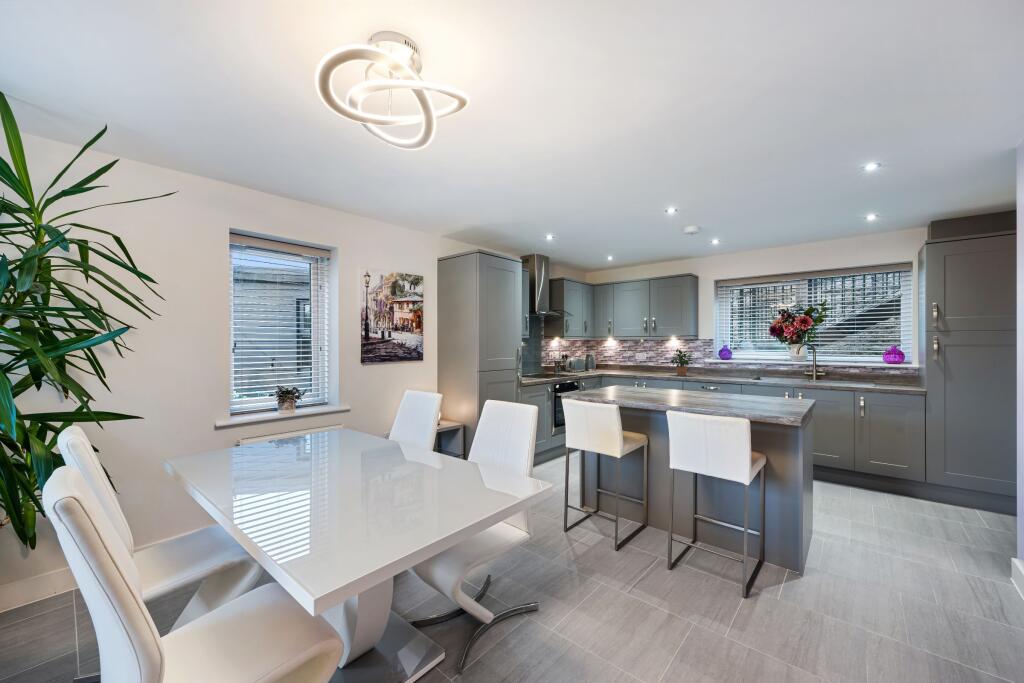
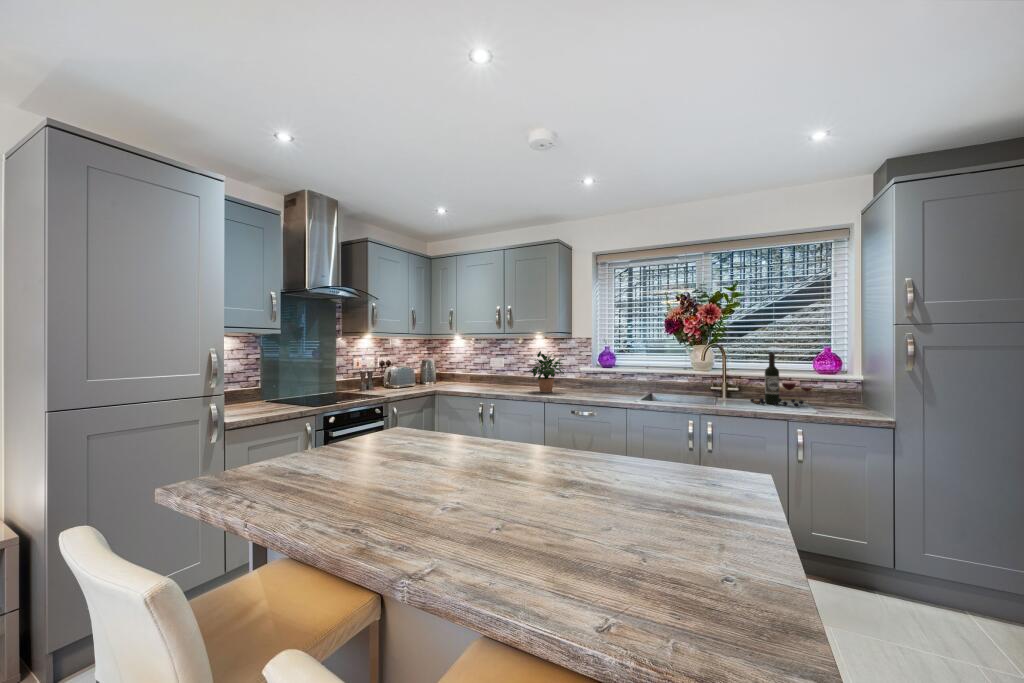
wine bottle: none [834,349,881,385] -> present [750,353,812,406]

